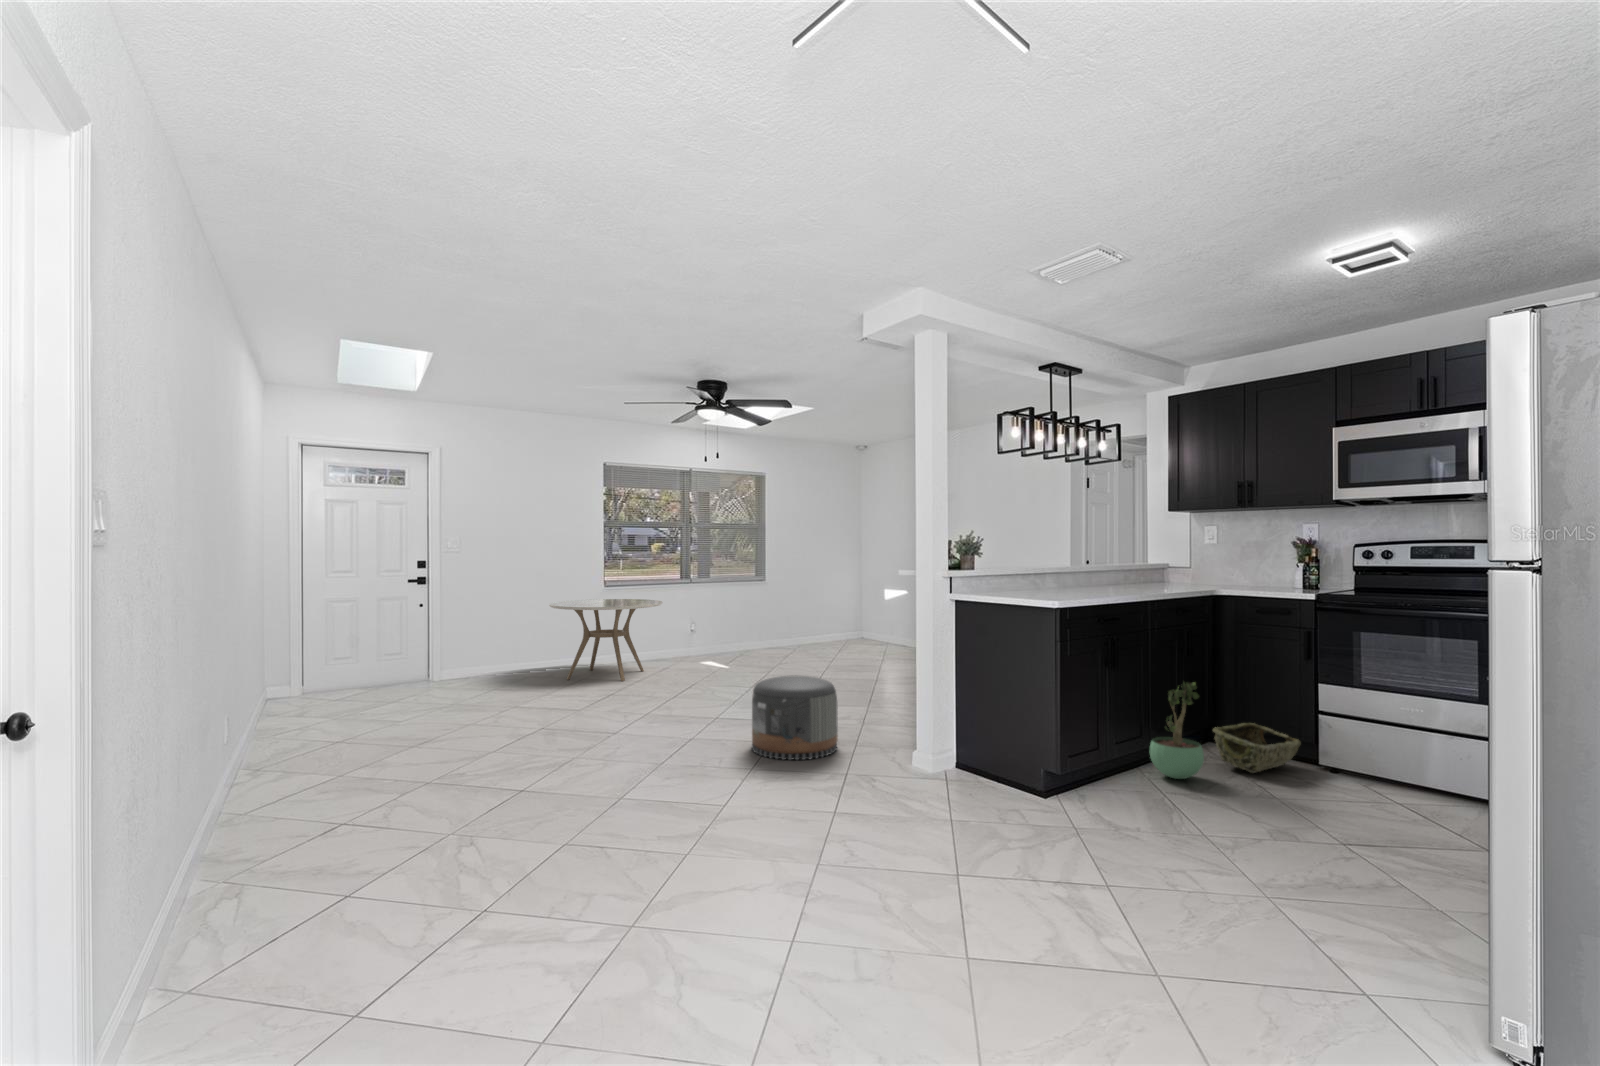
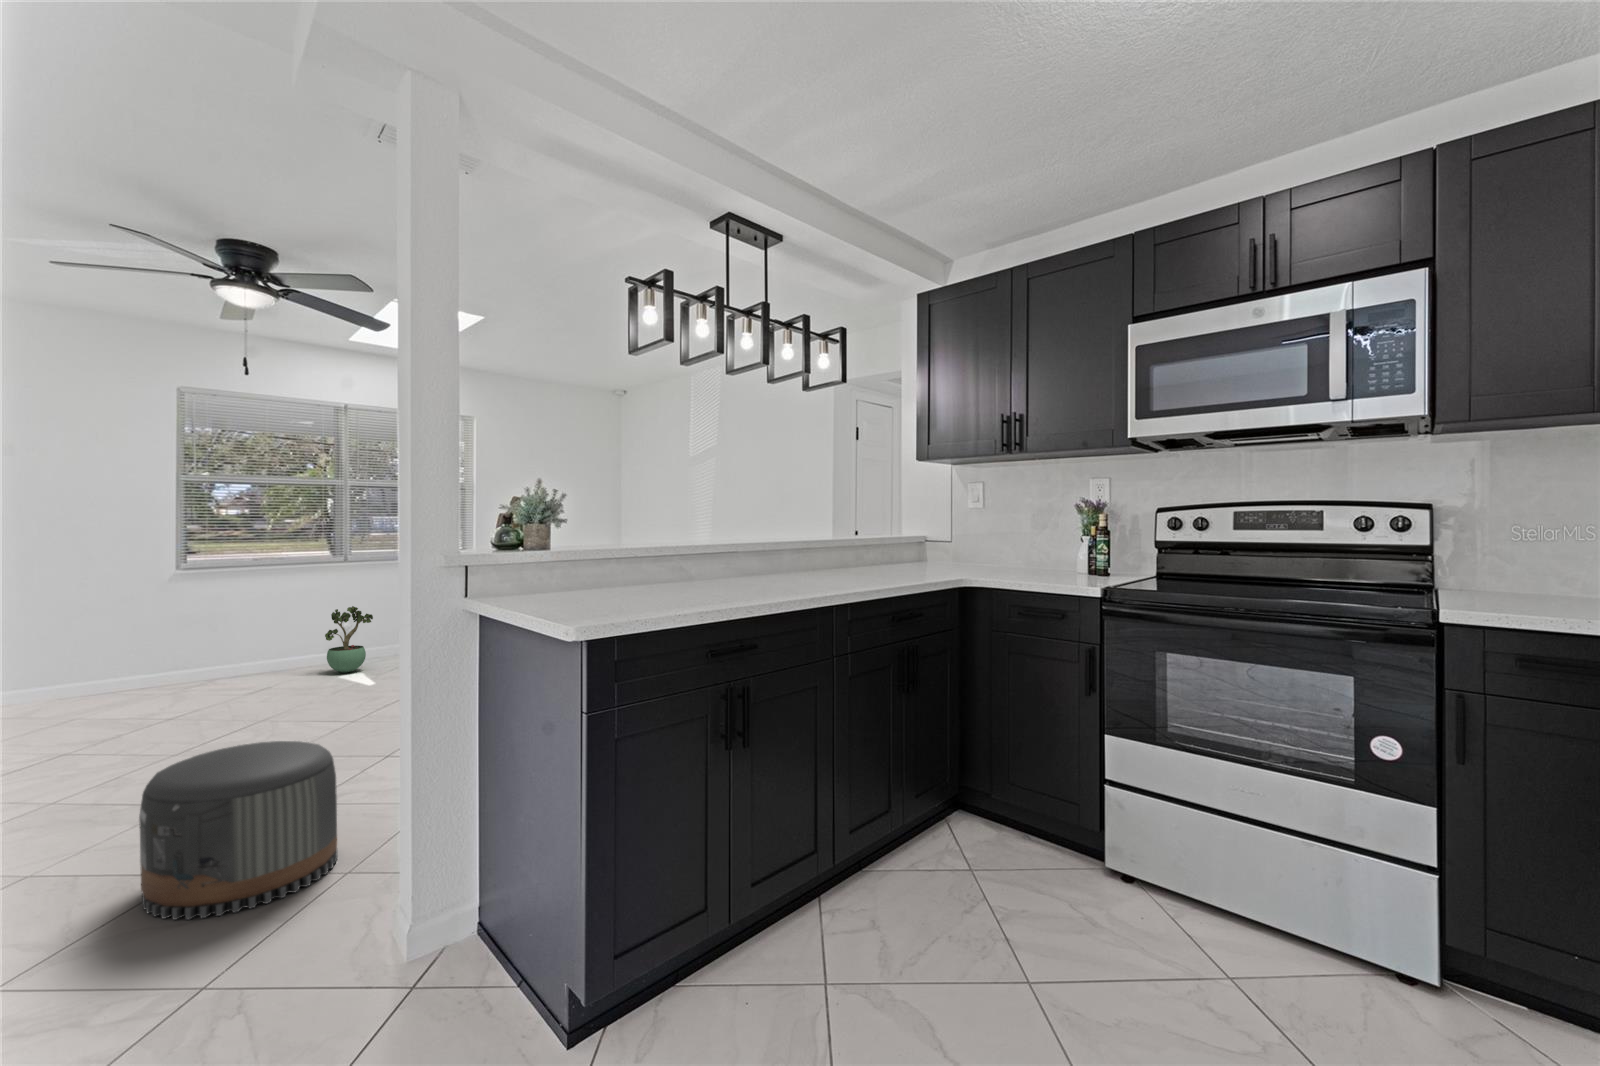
dining table: present [549,599,663,681] -> none [33,593,256,723]
potted plant: present [1149,682,1204,779] -> present [325,606,373,672]
woven basket: present [1213,723,1301,773] -> none [945,784,1075,883]

